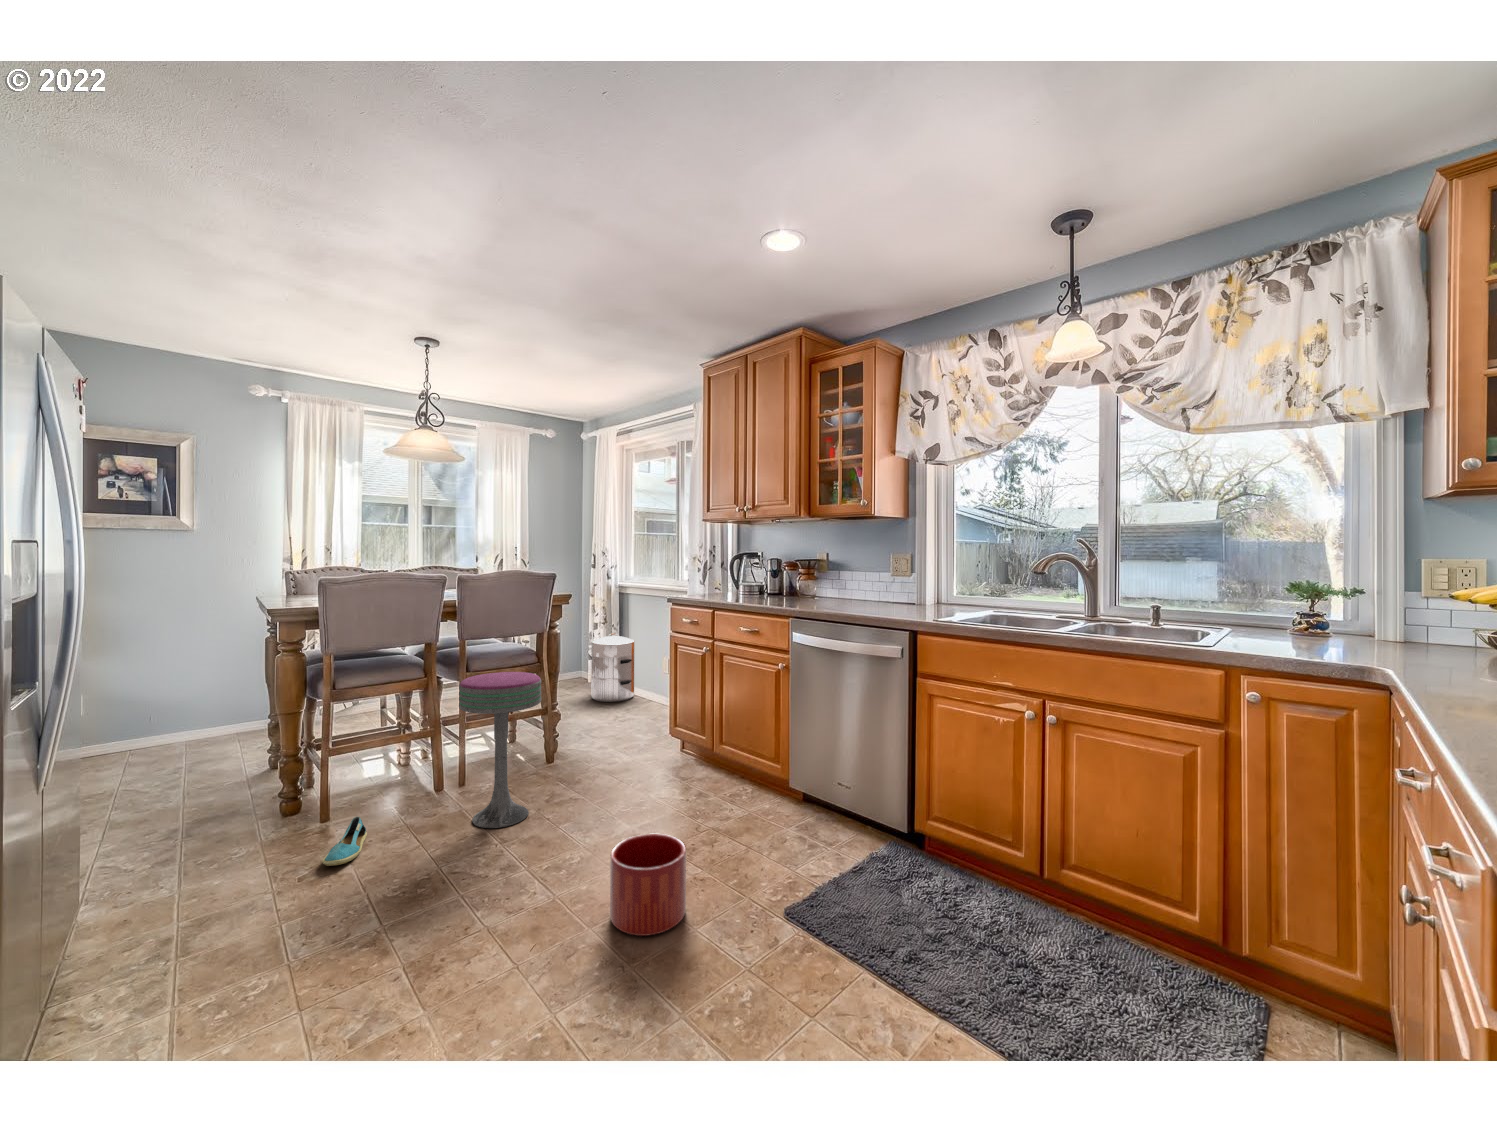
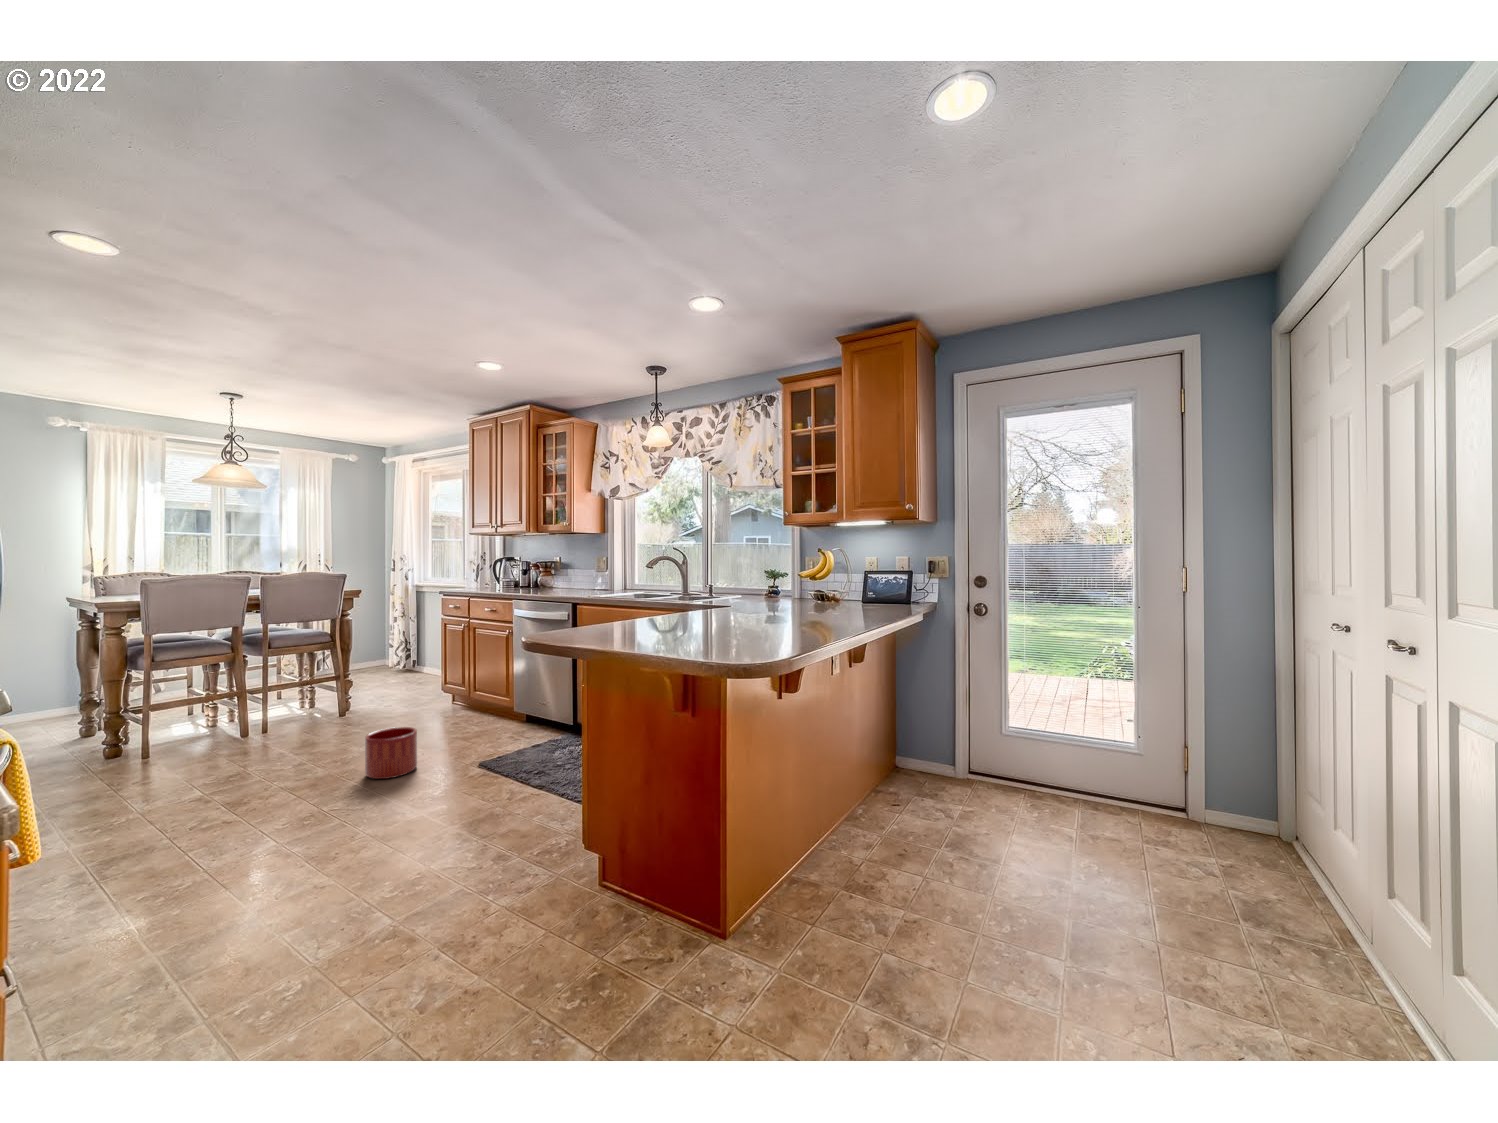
waste bin: present [591,633,635,702] -> none [389,623,429,678]
bar stool: present [459,672,541,828] -> none [260,643,328,749]
shoe: present [322,816,367,866] -> none [151,746,185,773]

